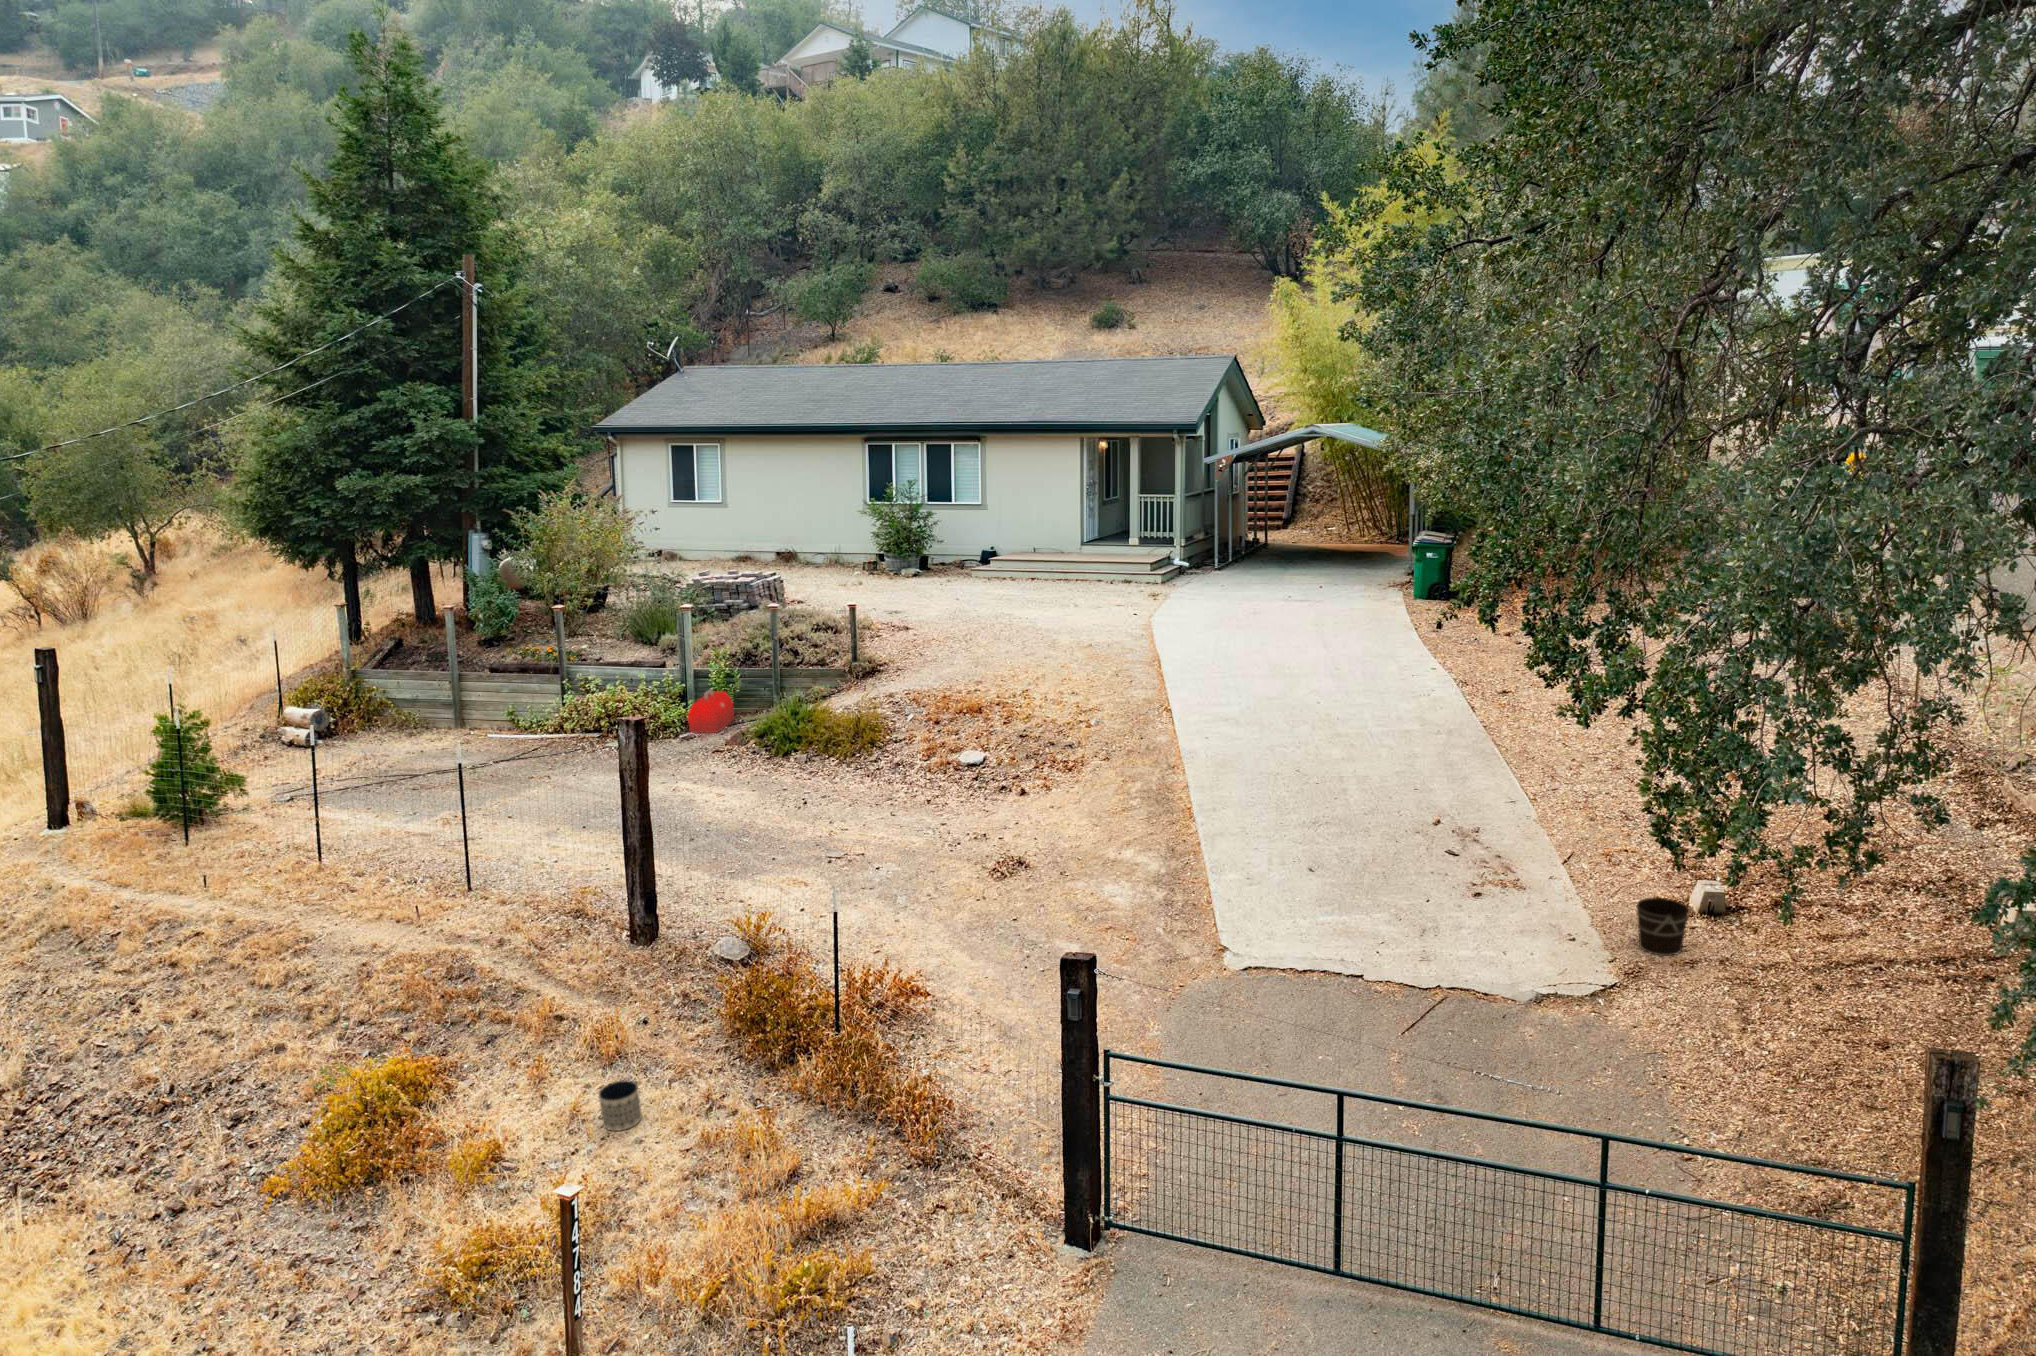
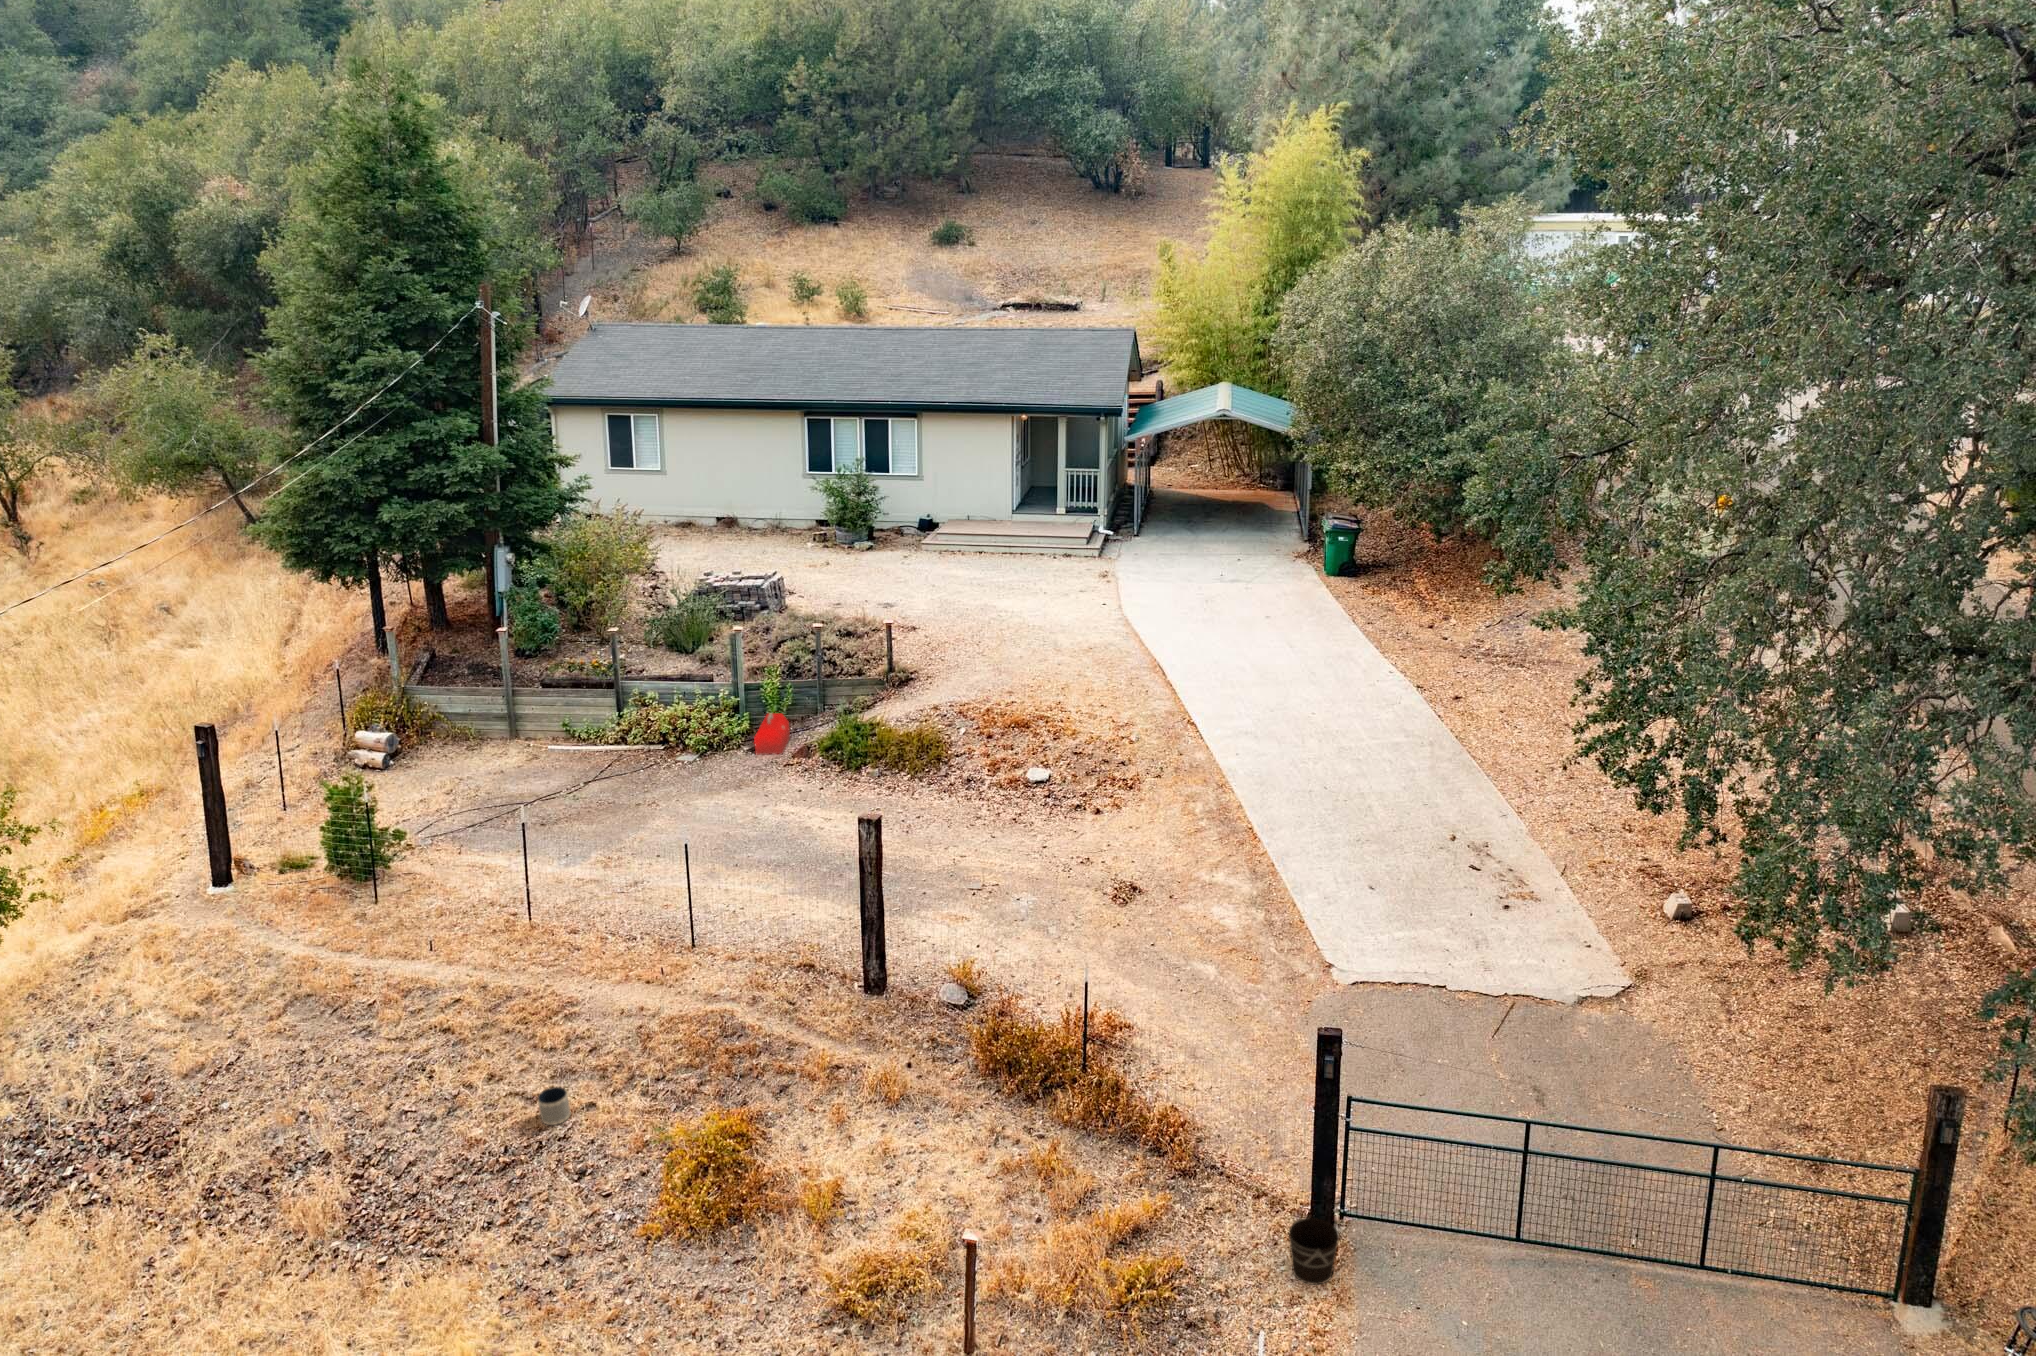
bucket: present [1637,896,1689,956] -> present [1288,1216,1339,1285]
planter: present [599,1080,642,1131] -> present [538,1087,570,1125]

